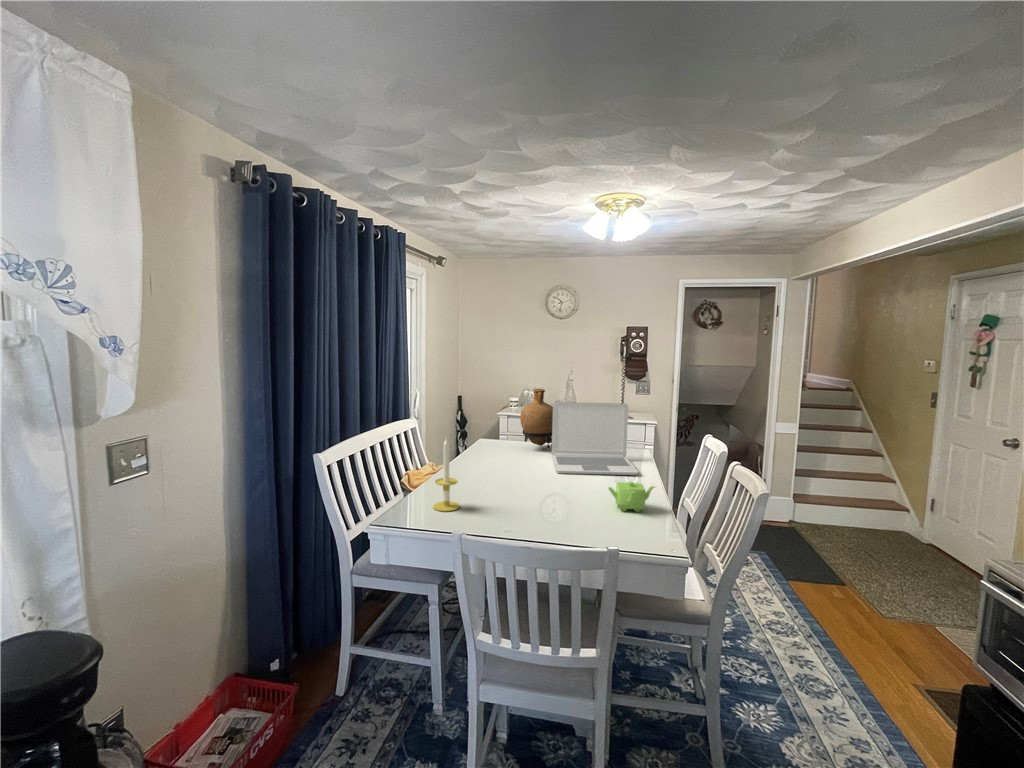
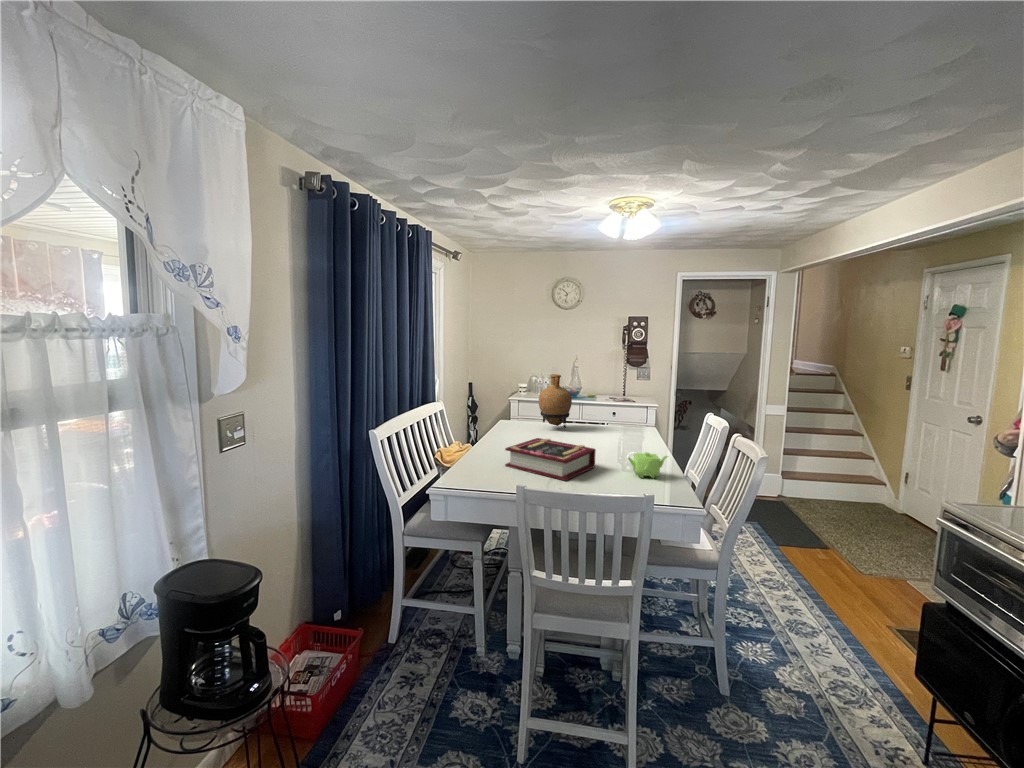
laptop: present [552,402,638,475] -> none [569,386,649,450]
candle: present [433,438,460,511] -> none [476,414,499,479]
book: none [470,462,573,515] -> present [505,438,596,481]

